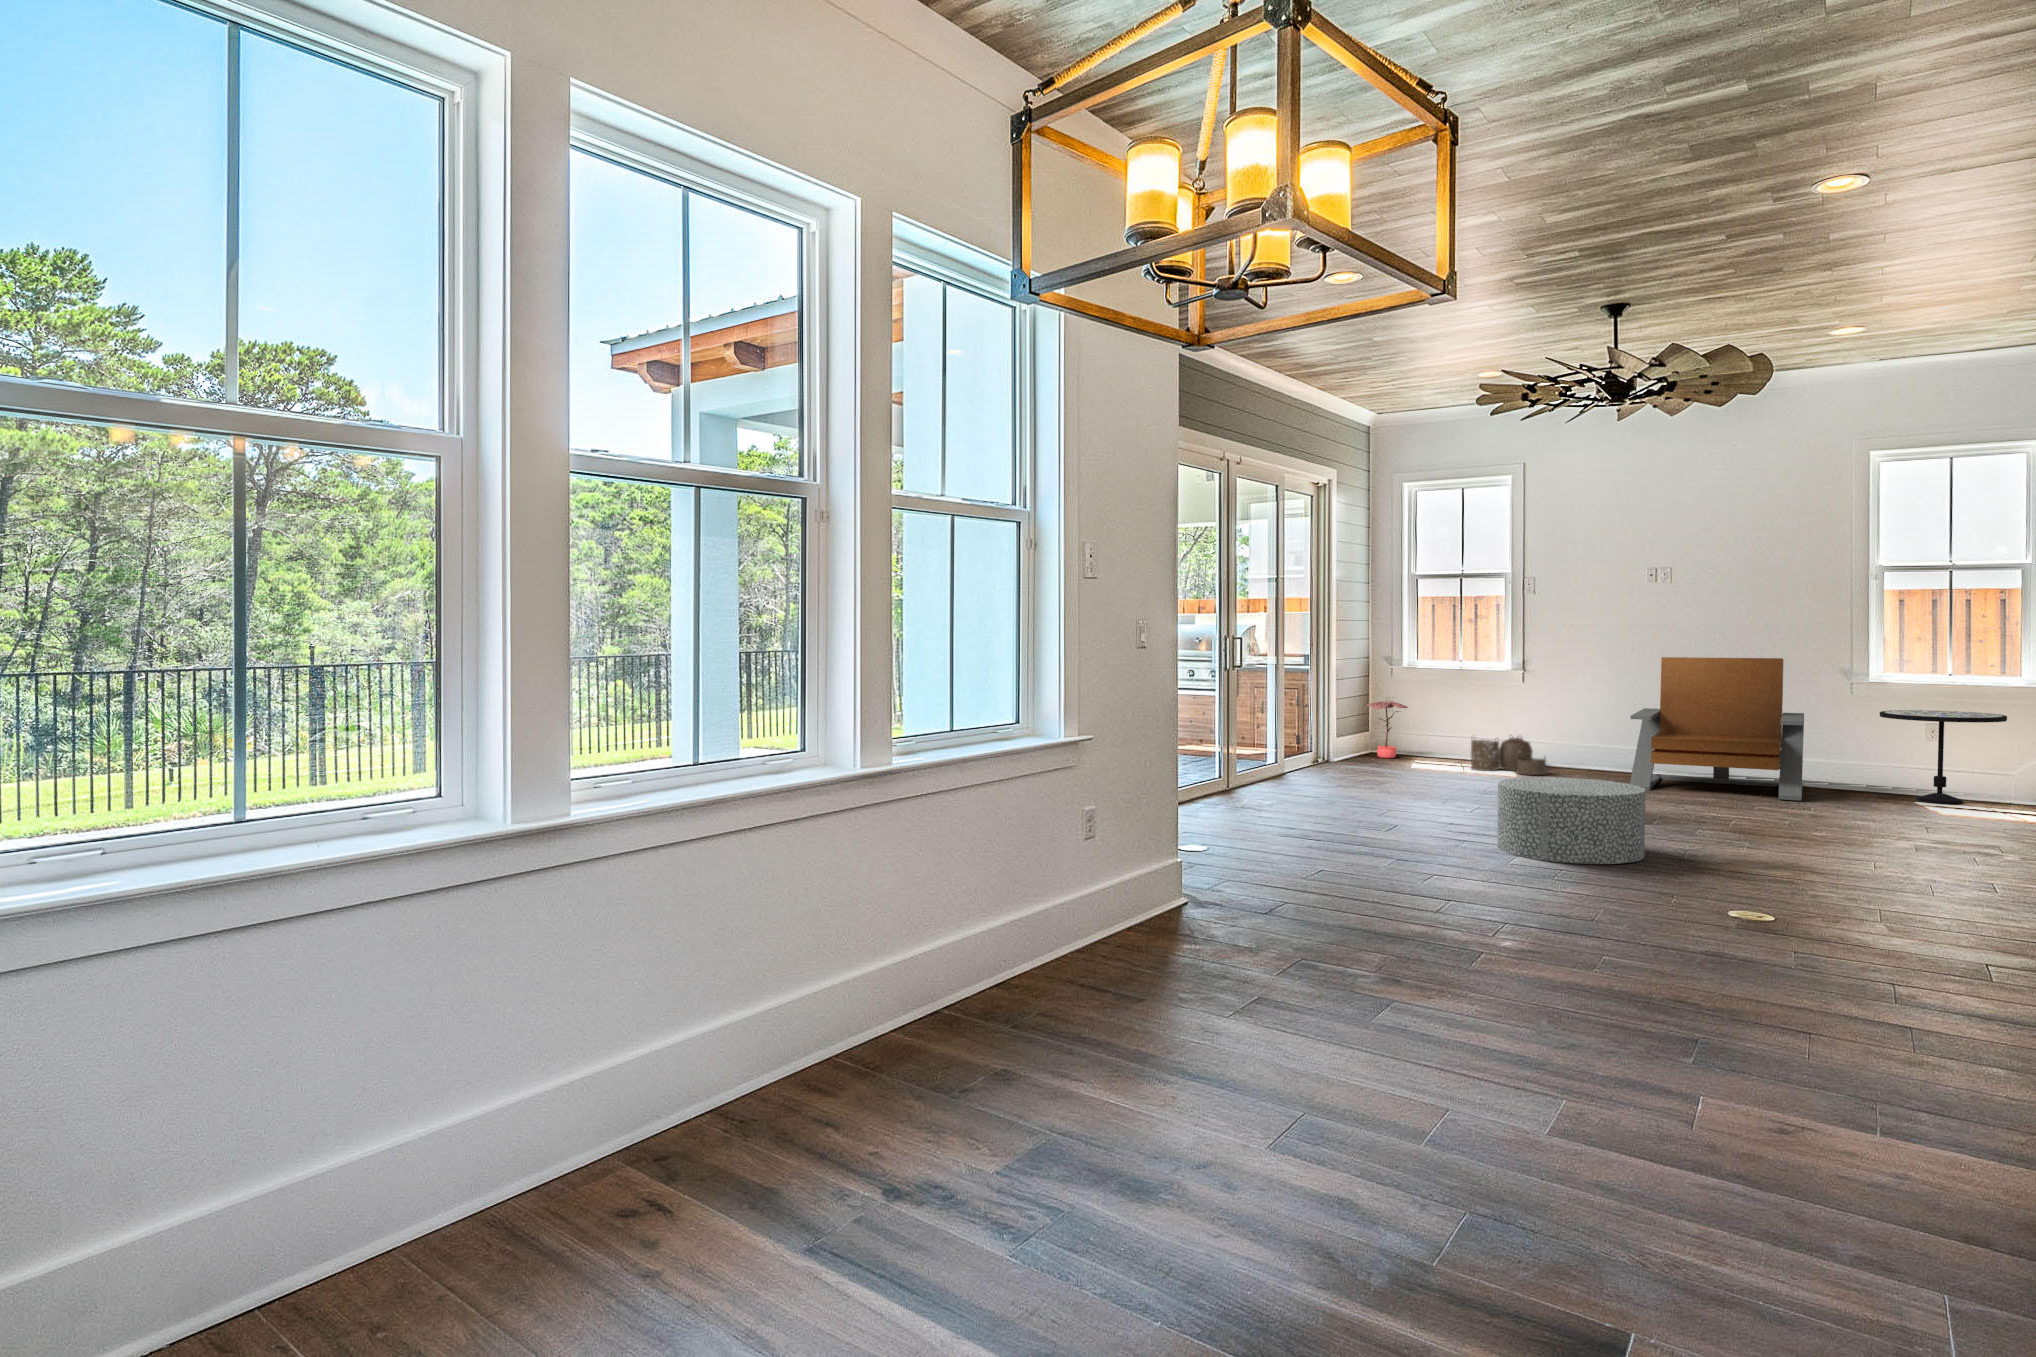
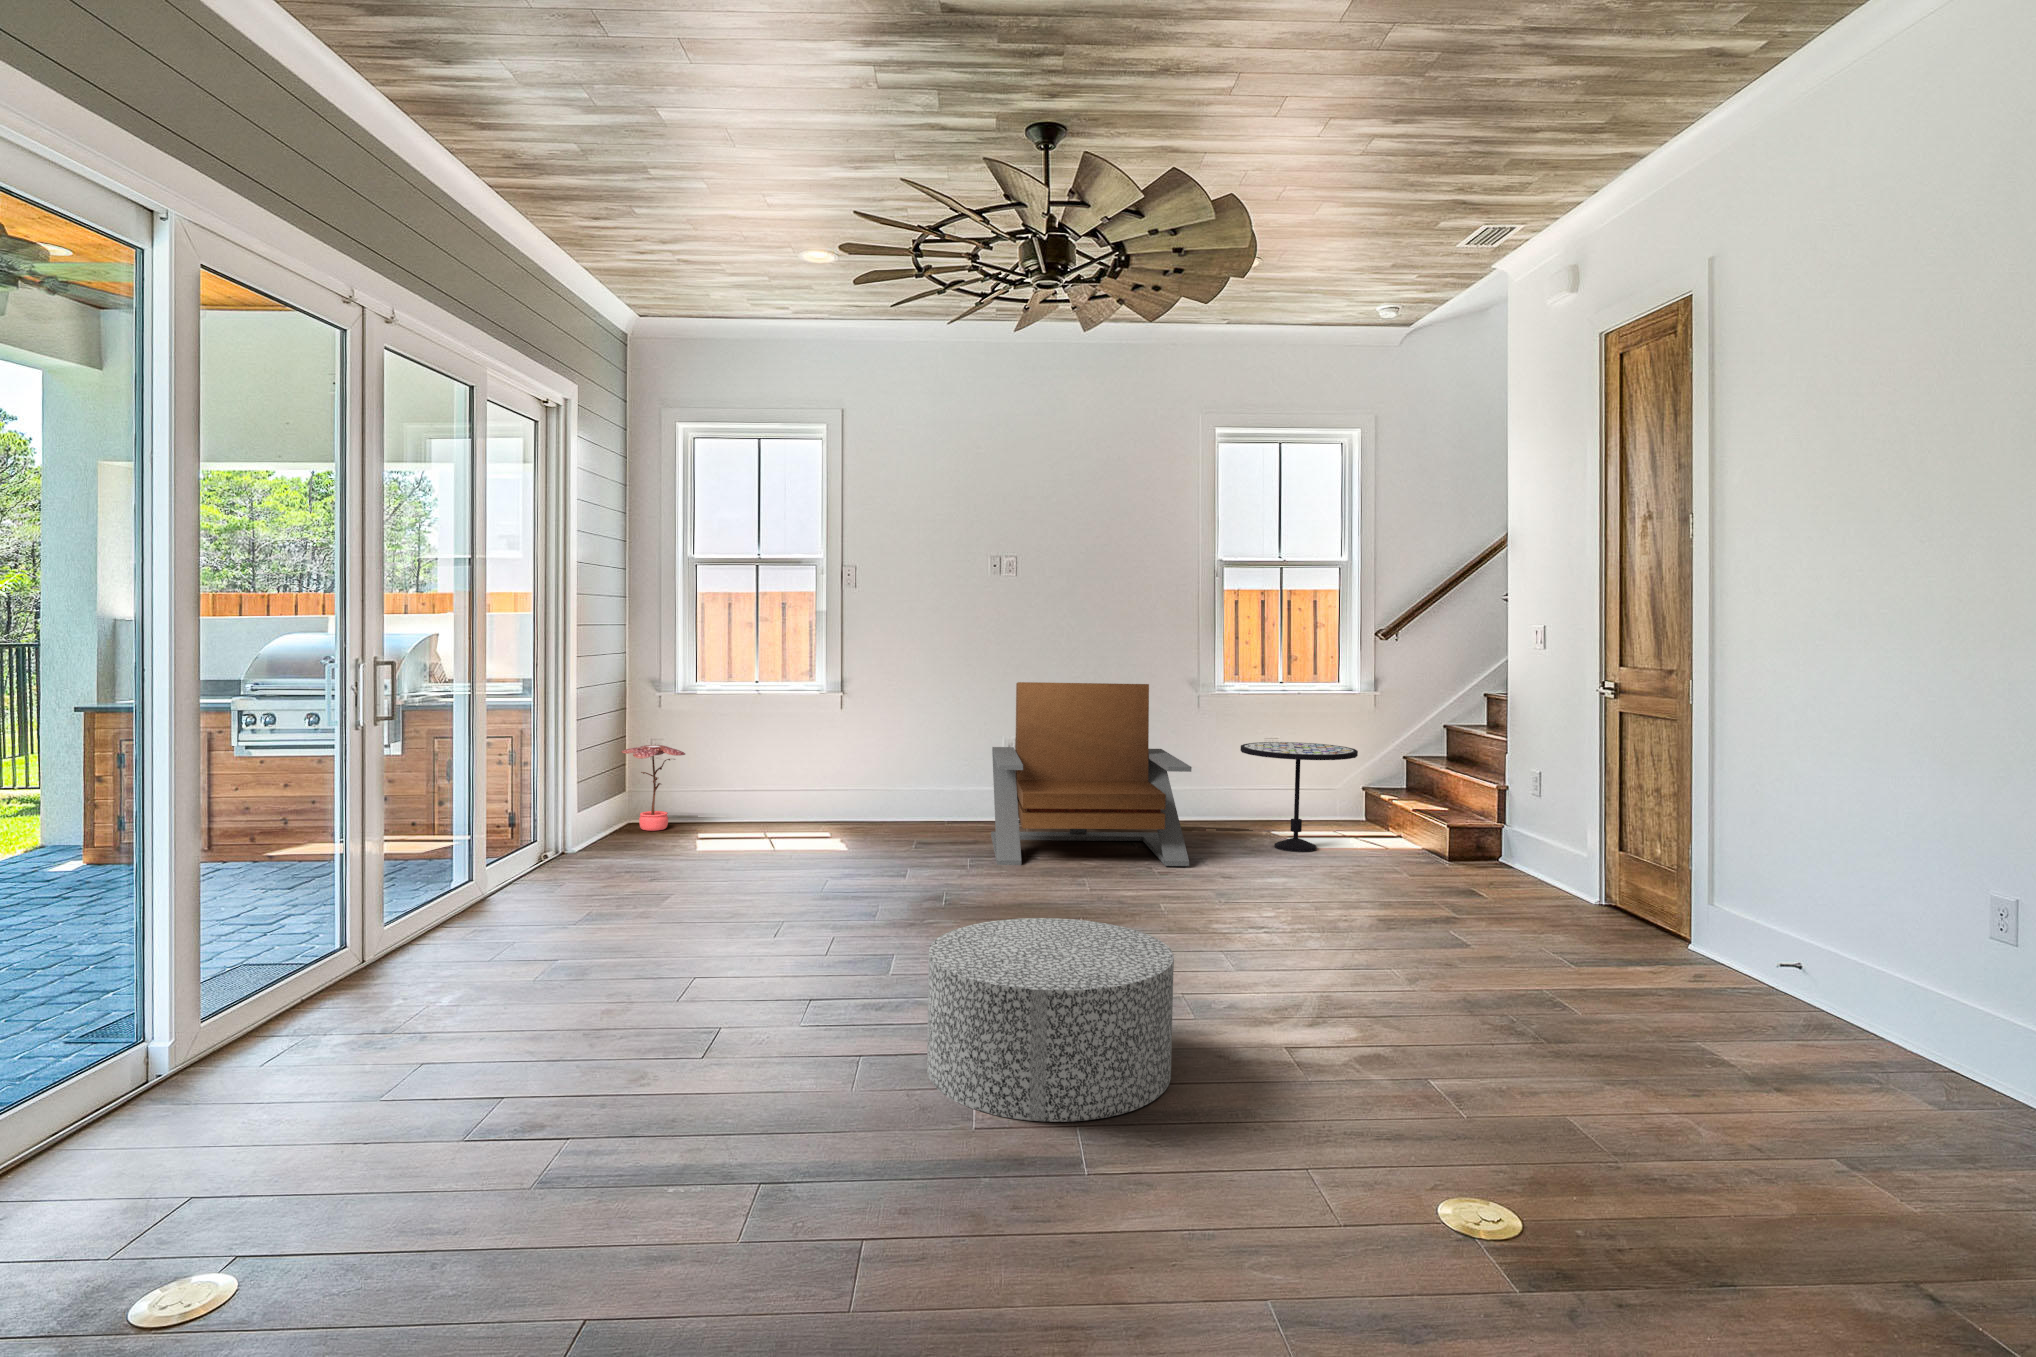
woven basket: present [1471,737,1546,775] -> none [780,787,882,849]

